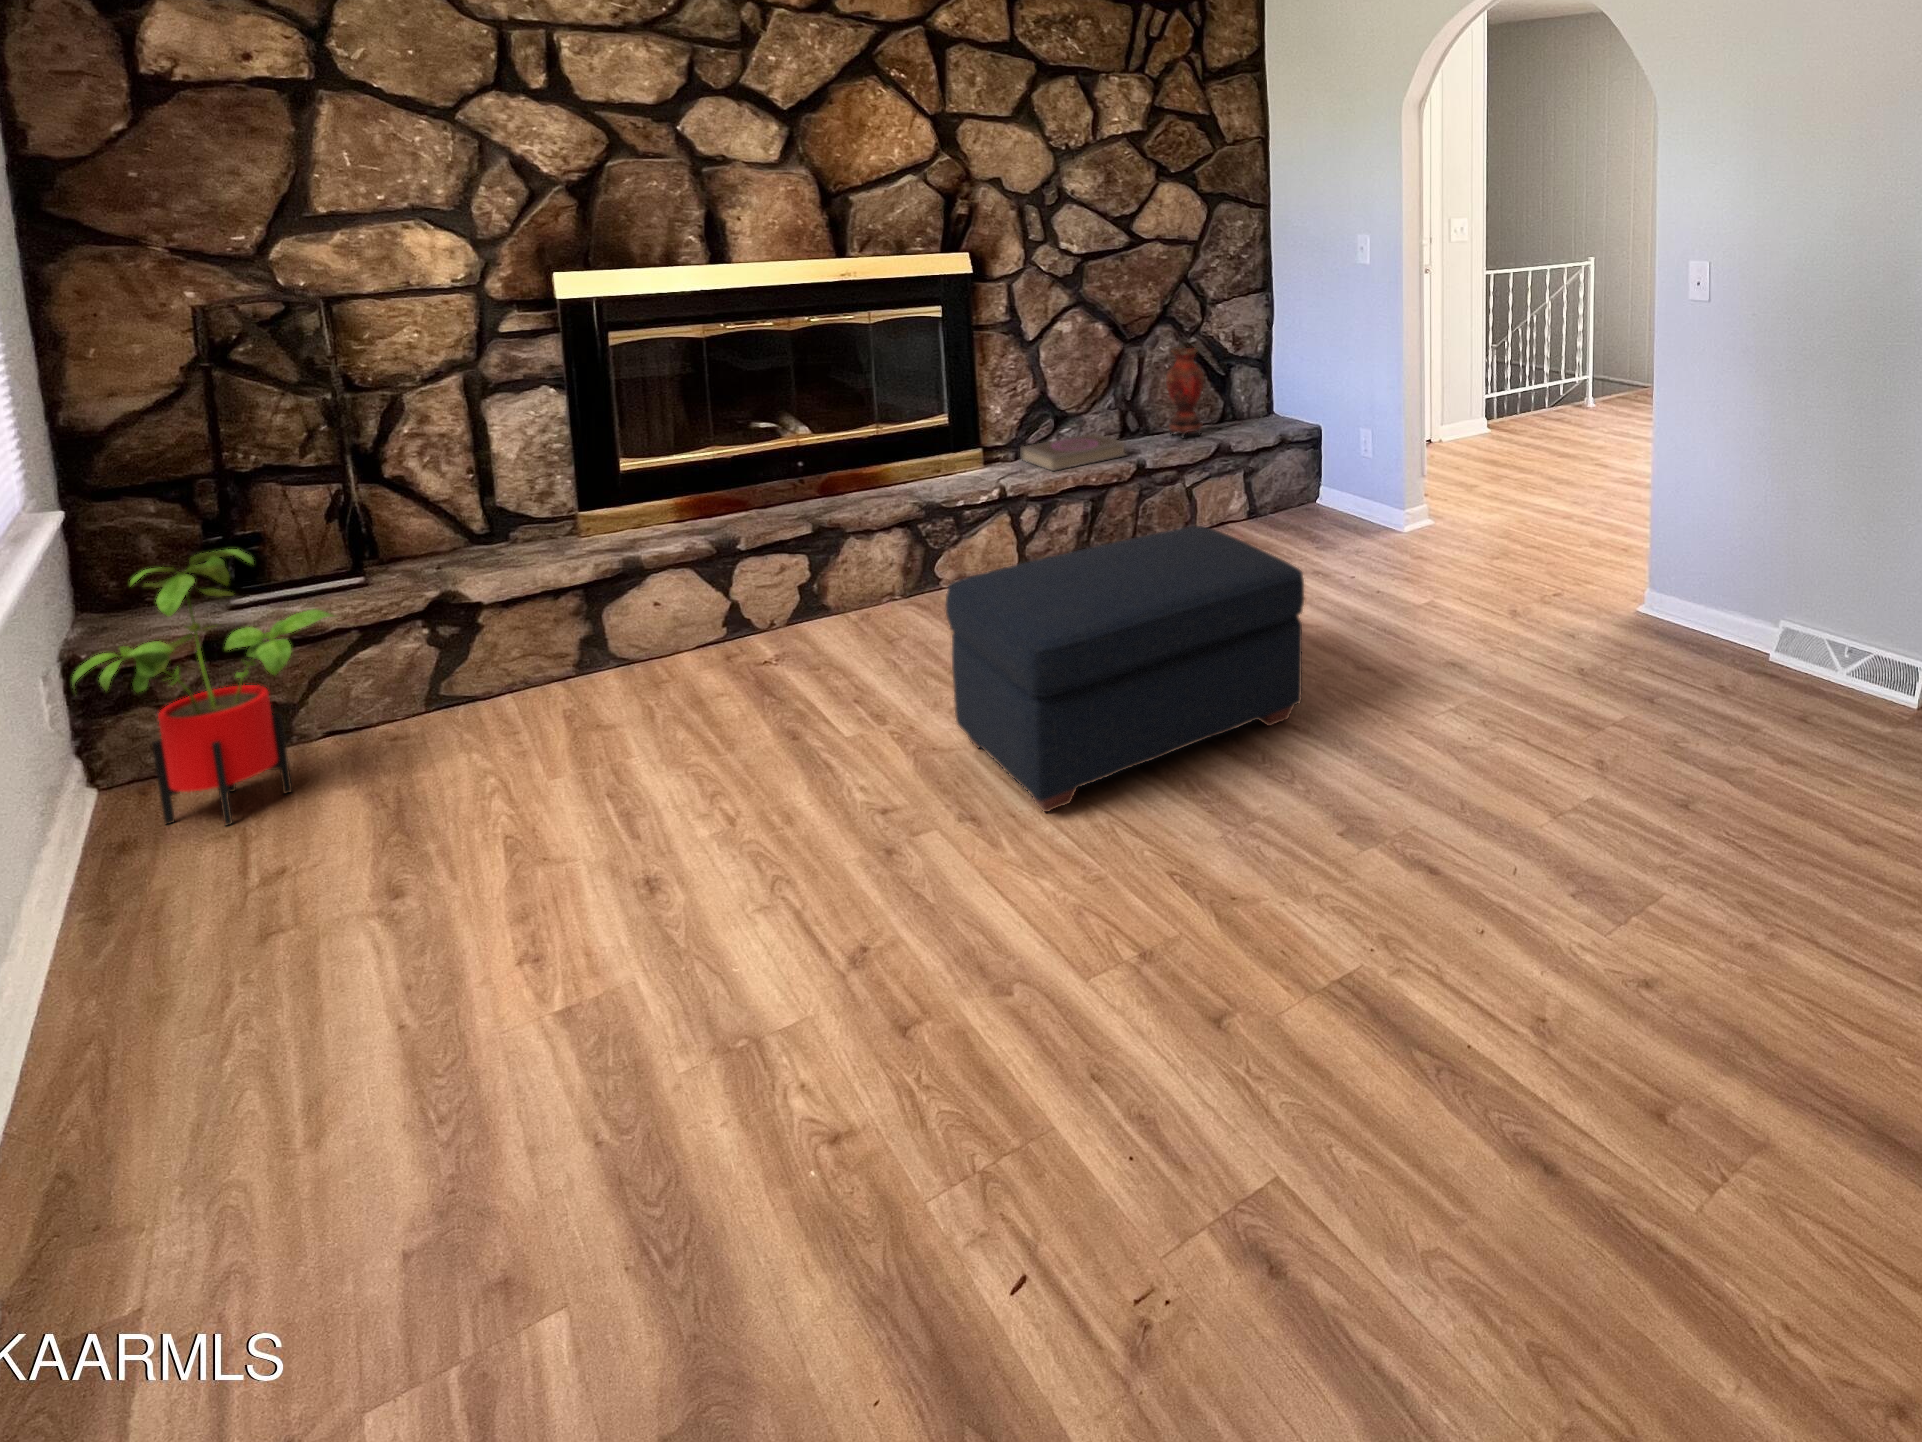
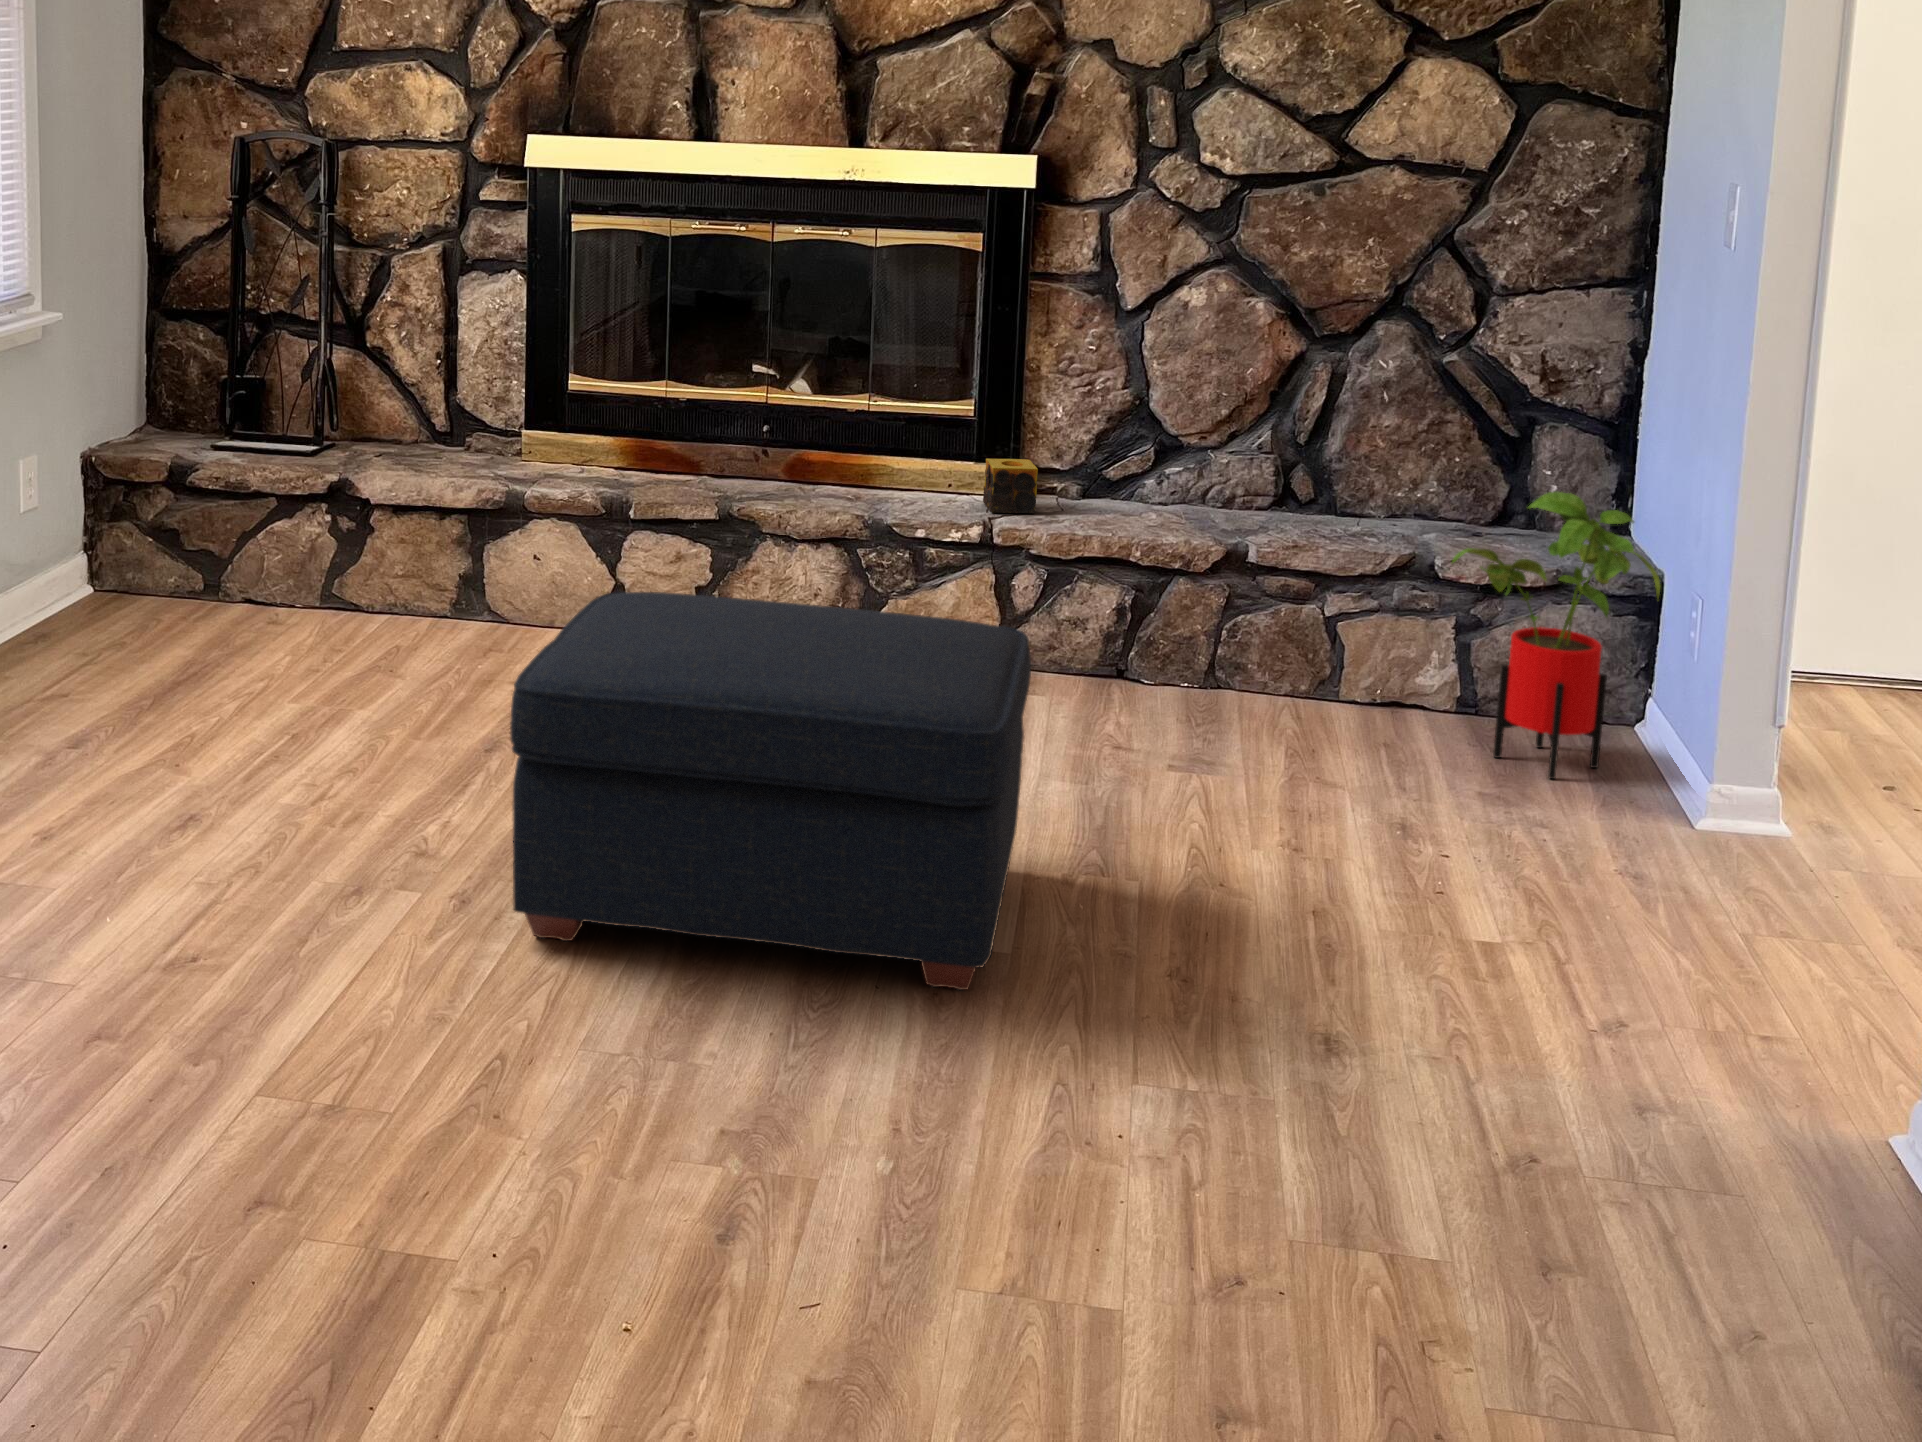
vase: present [1166,348,1204,438] -> none [1353,364,1428,535]
book: present [1020,433,1126,471] -> none [1073,478,1226,532]
candle: none [978,441,1020,478] -> present [983,458,1038,513]
house plant: present [72,549,333,825] -> present [1453,492,1660,779]

